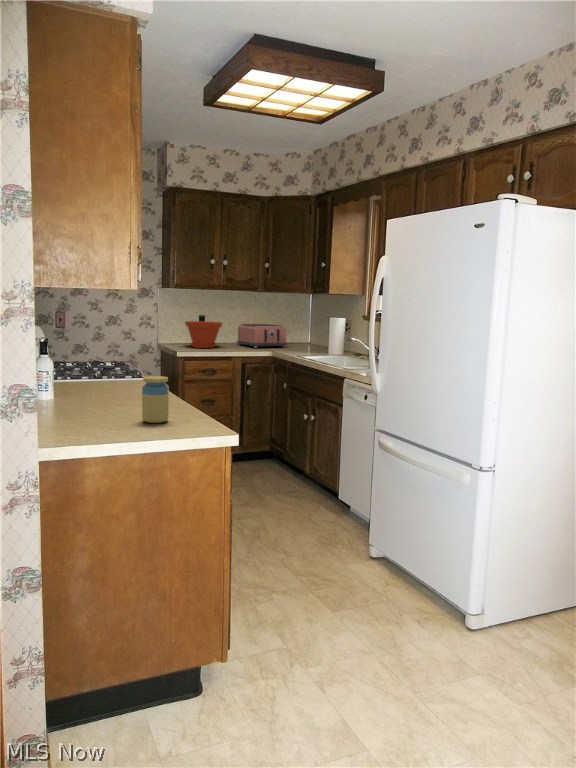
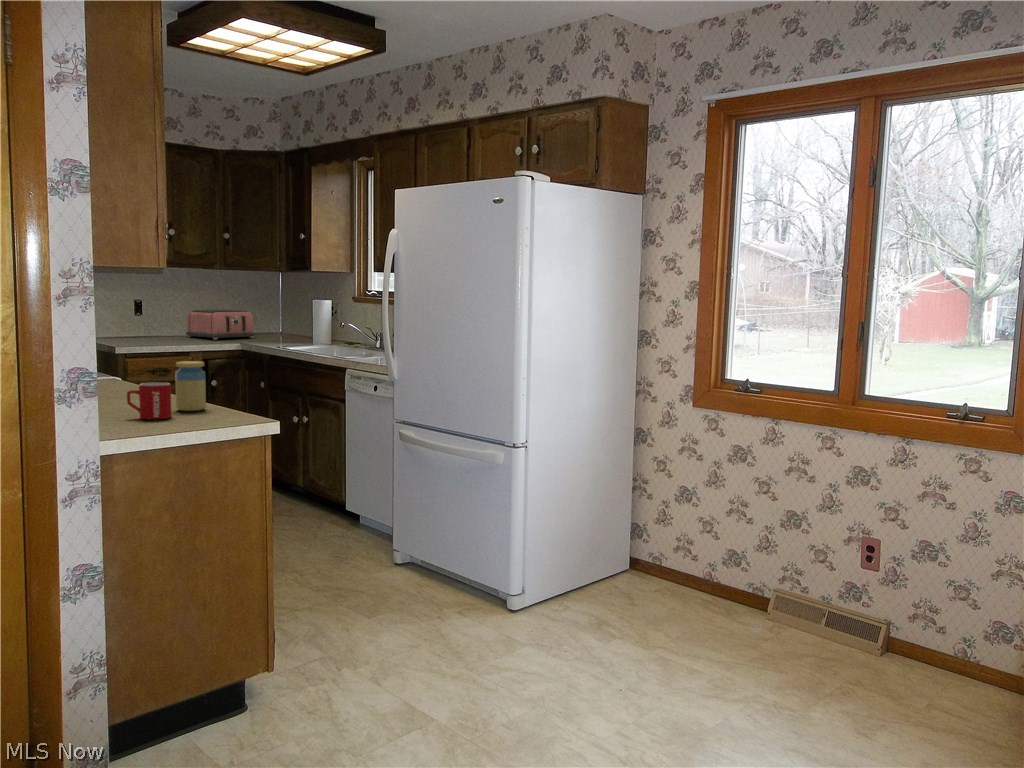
plant pot: present [185,321,222,348] -> none [117,308,170,342]
mug: none [91,396,130,431] -> present [127,382,172,419]

